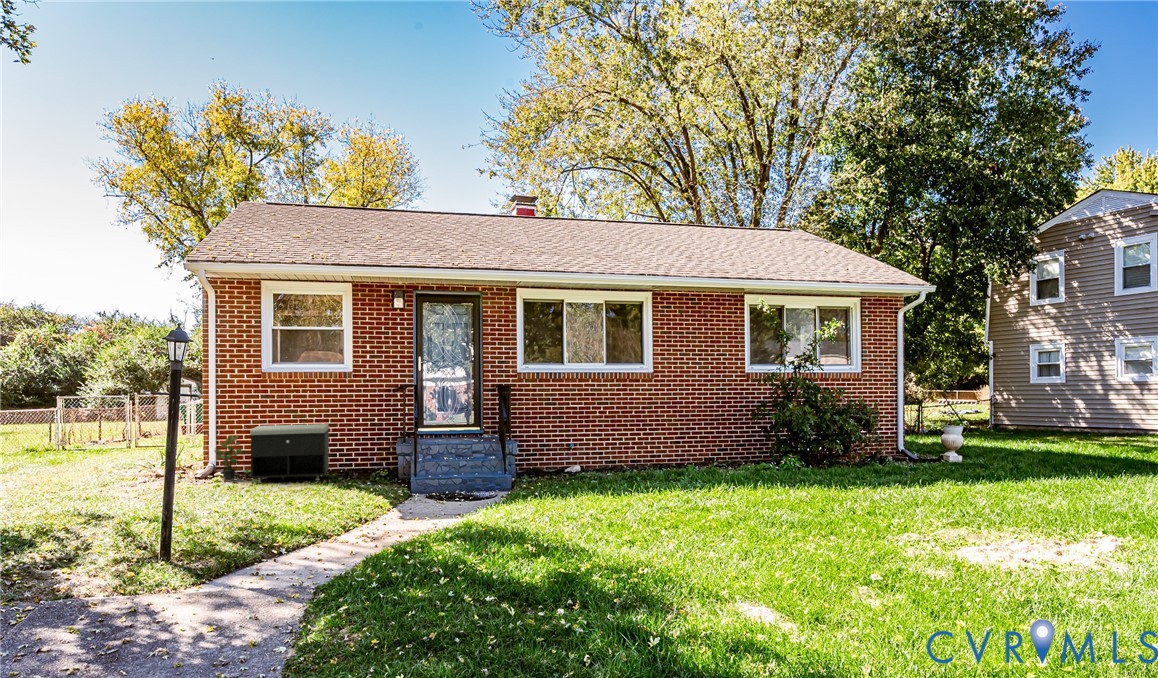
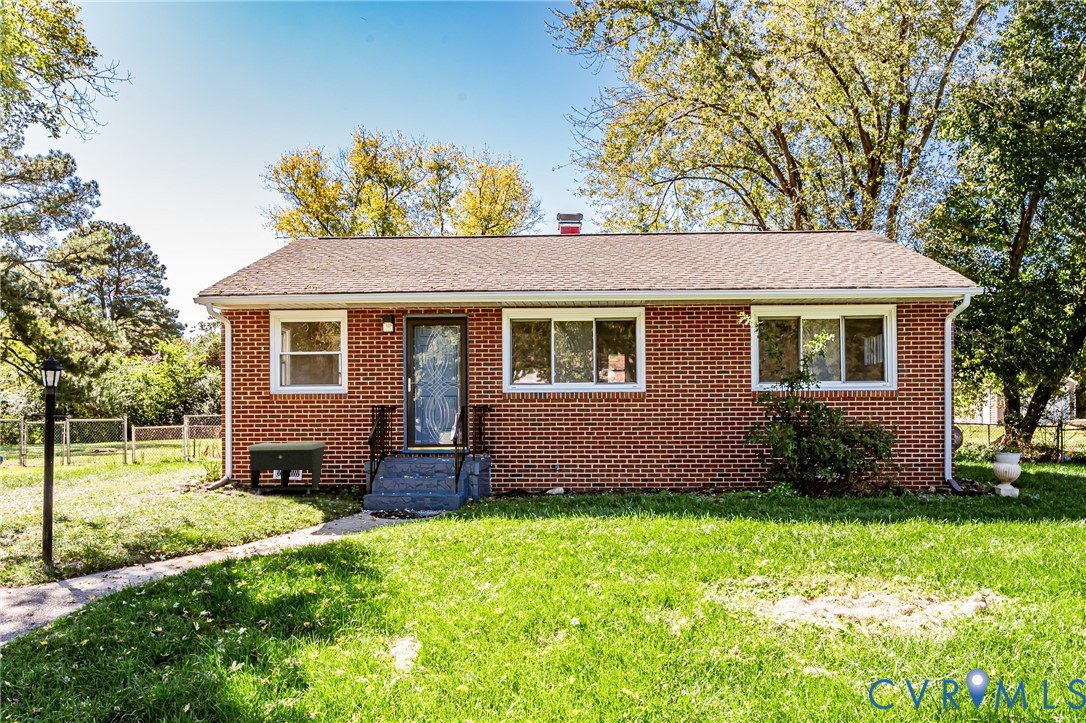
potted plant: present [215,435,242,481] -> none [226,450,251,492]

